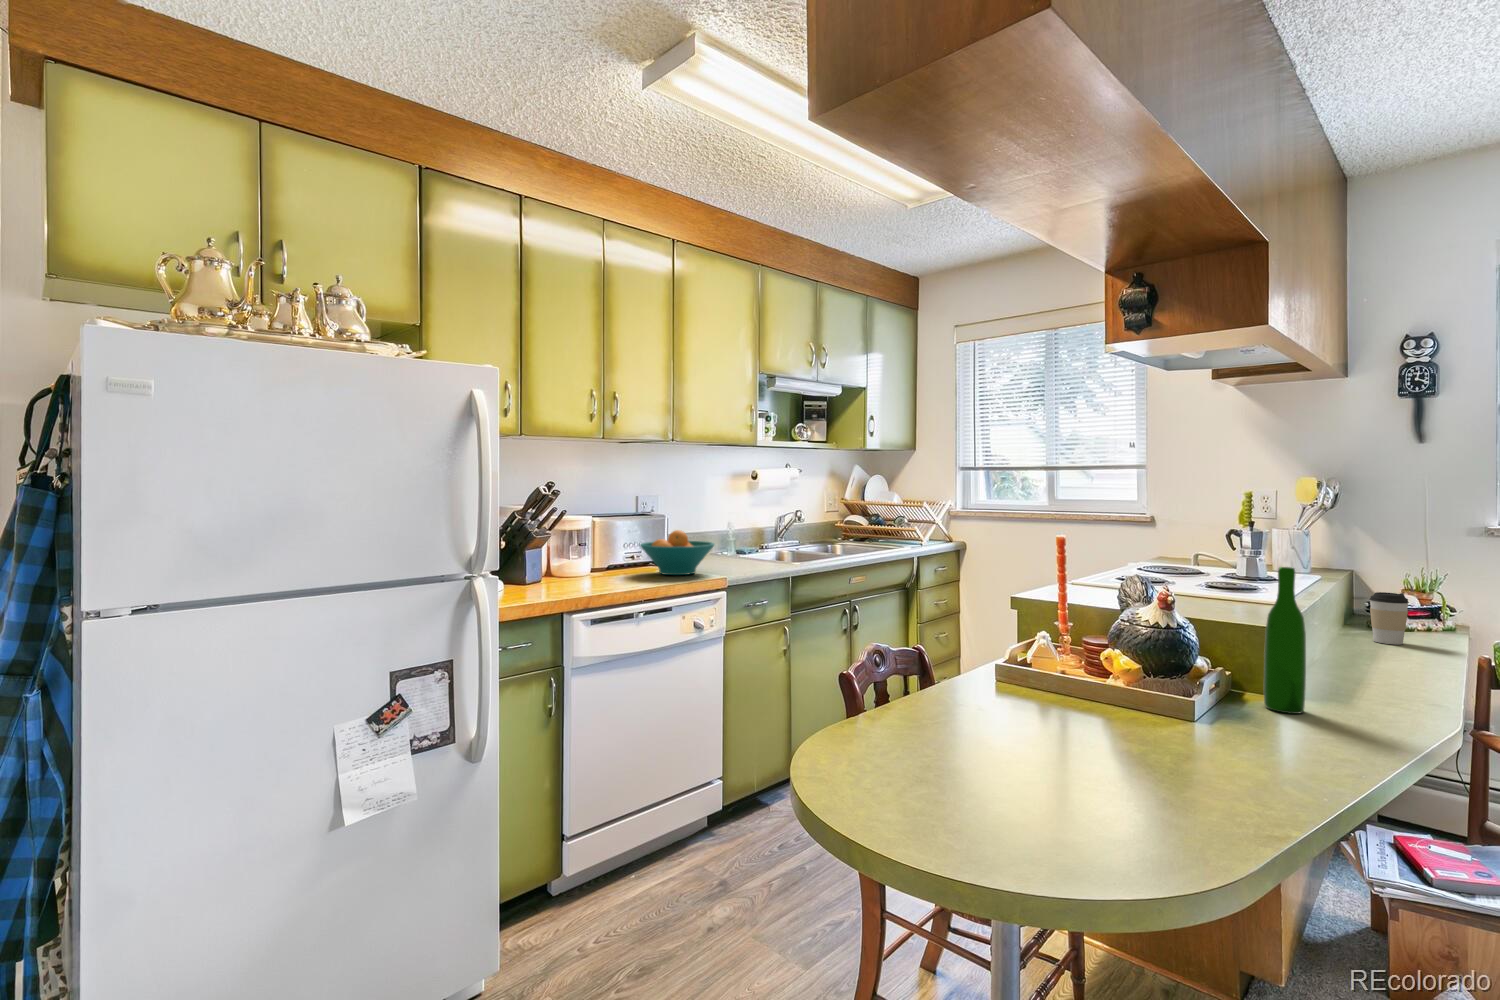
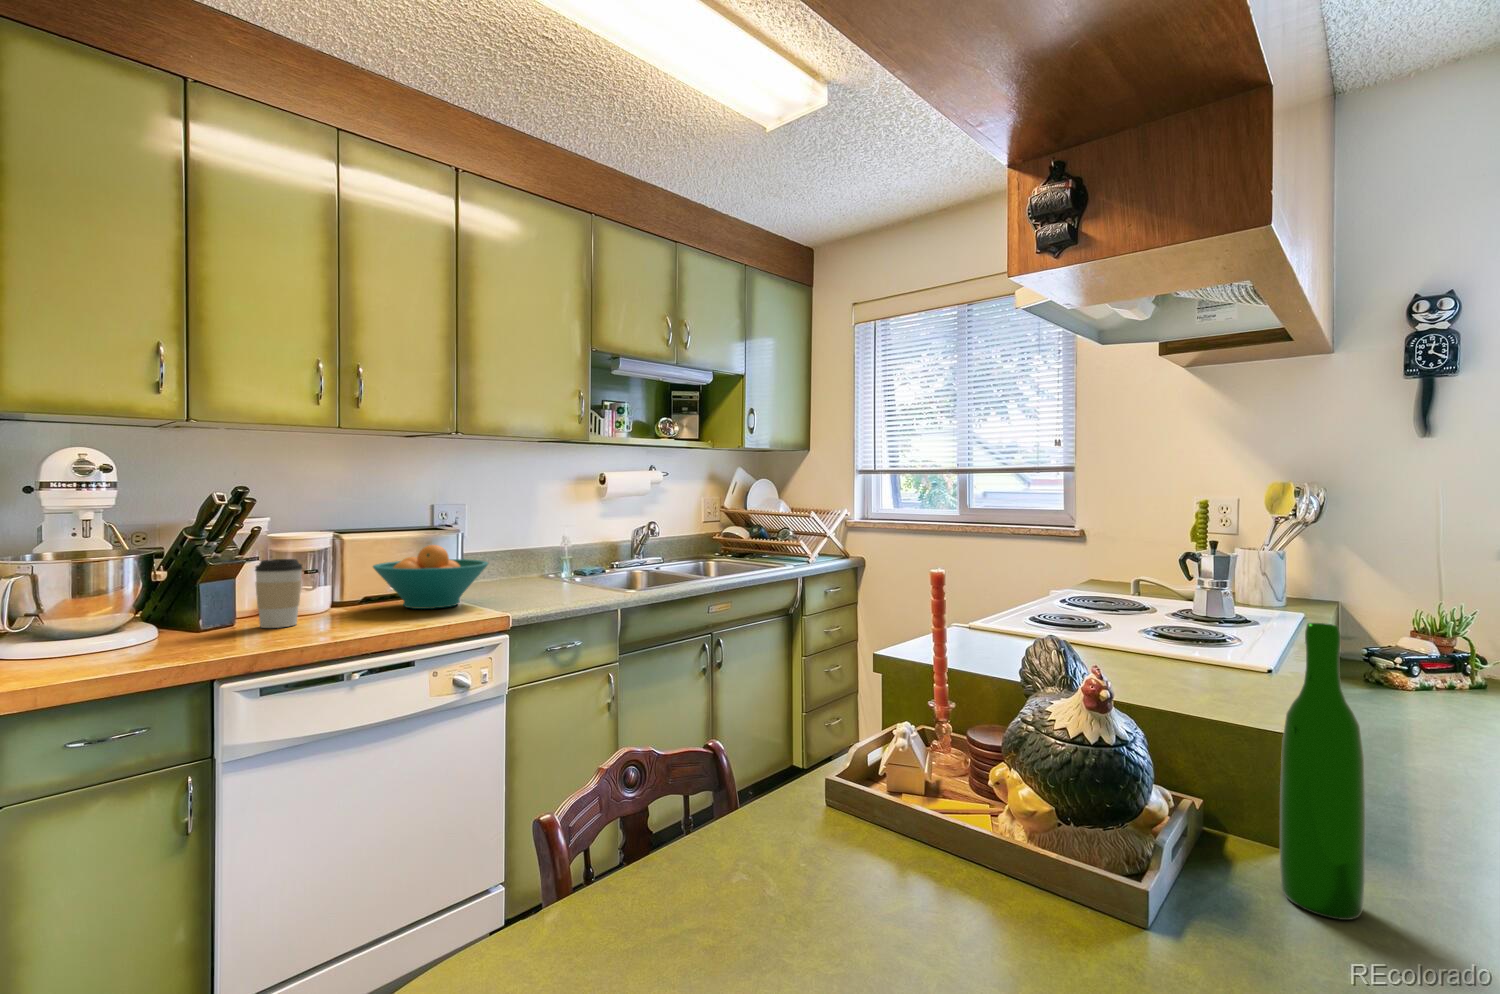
coffee cup: present [1369,592,1409,645] -> present [255,559,303,628]

